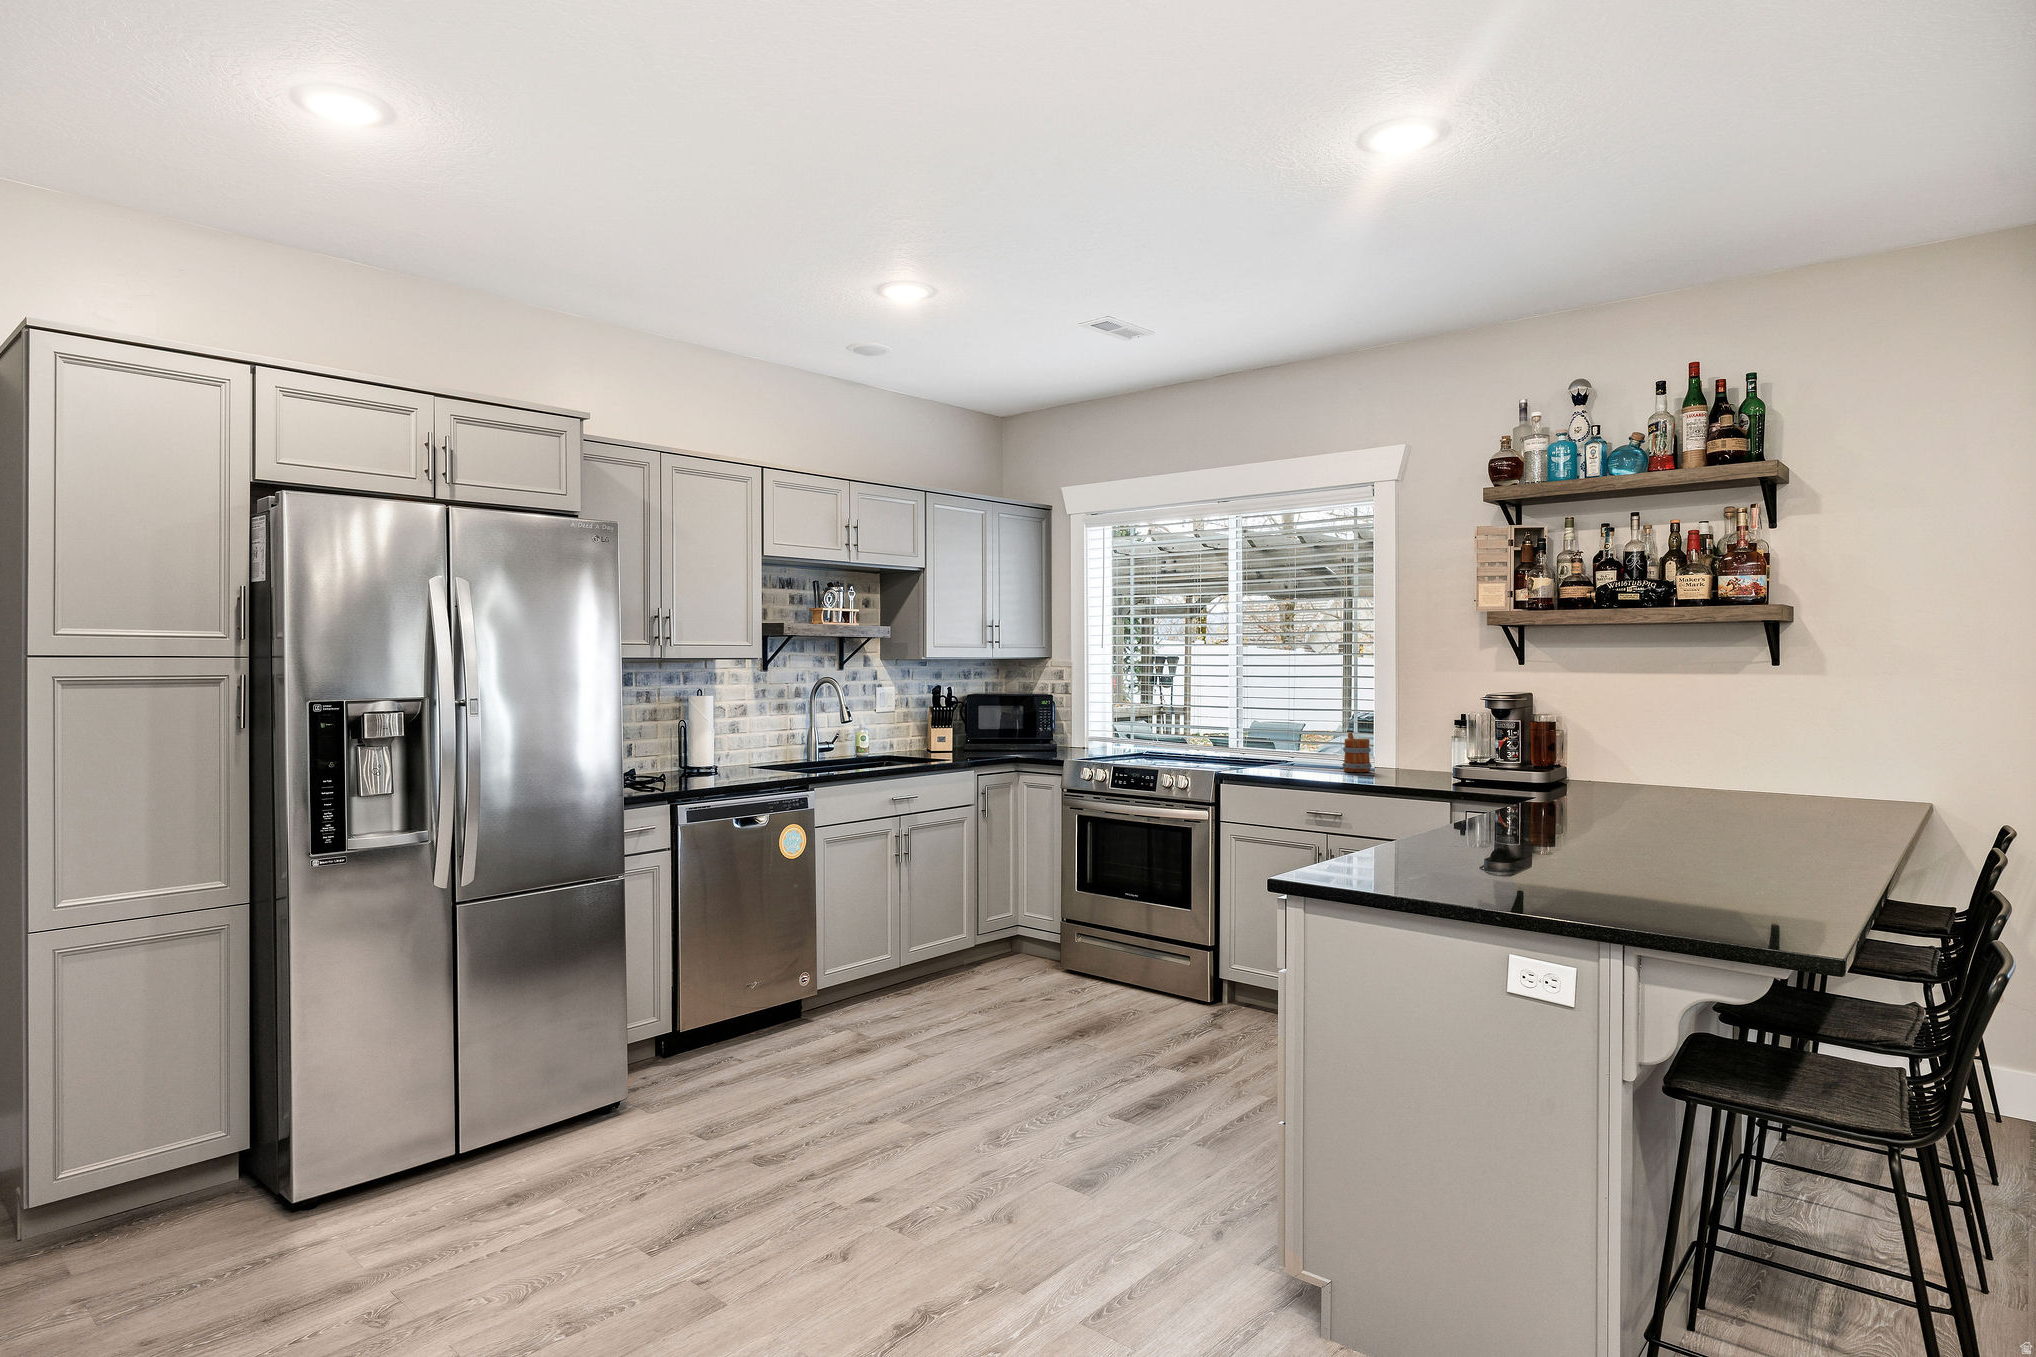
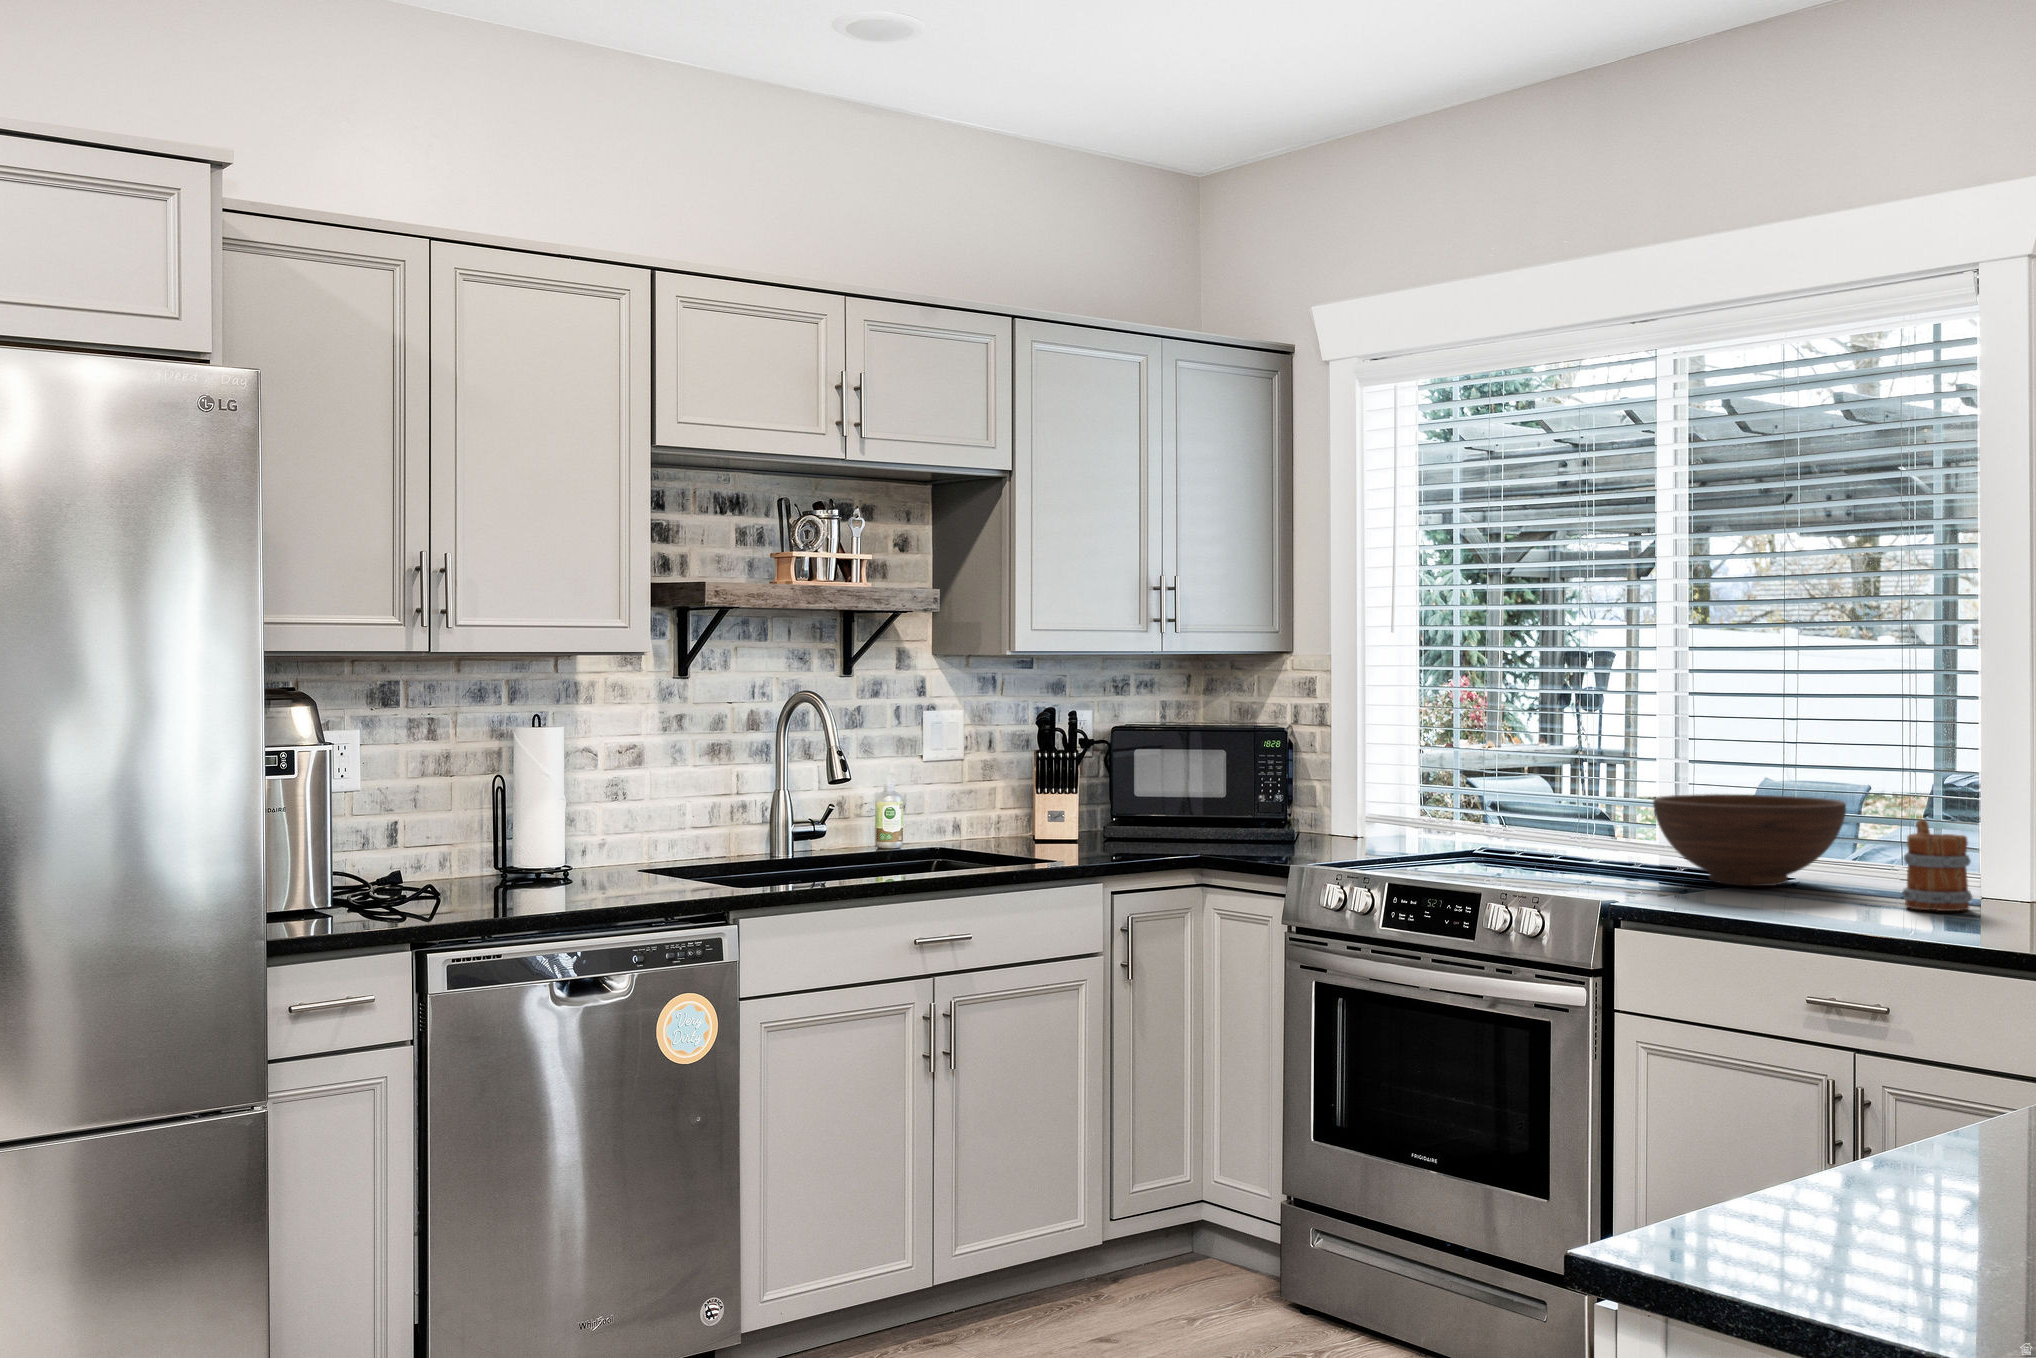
fruit bowl: none [1233,724,1317,764] -> present [1653,794,1846,886]

